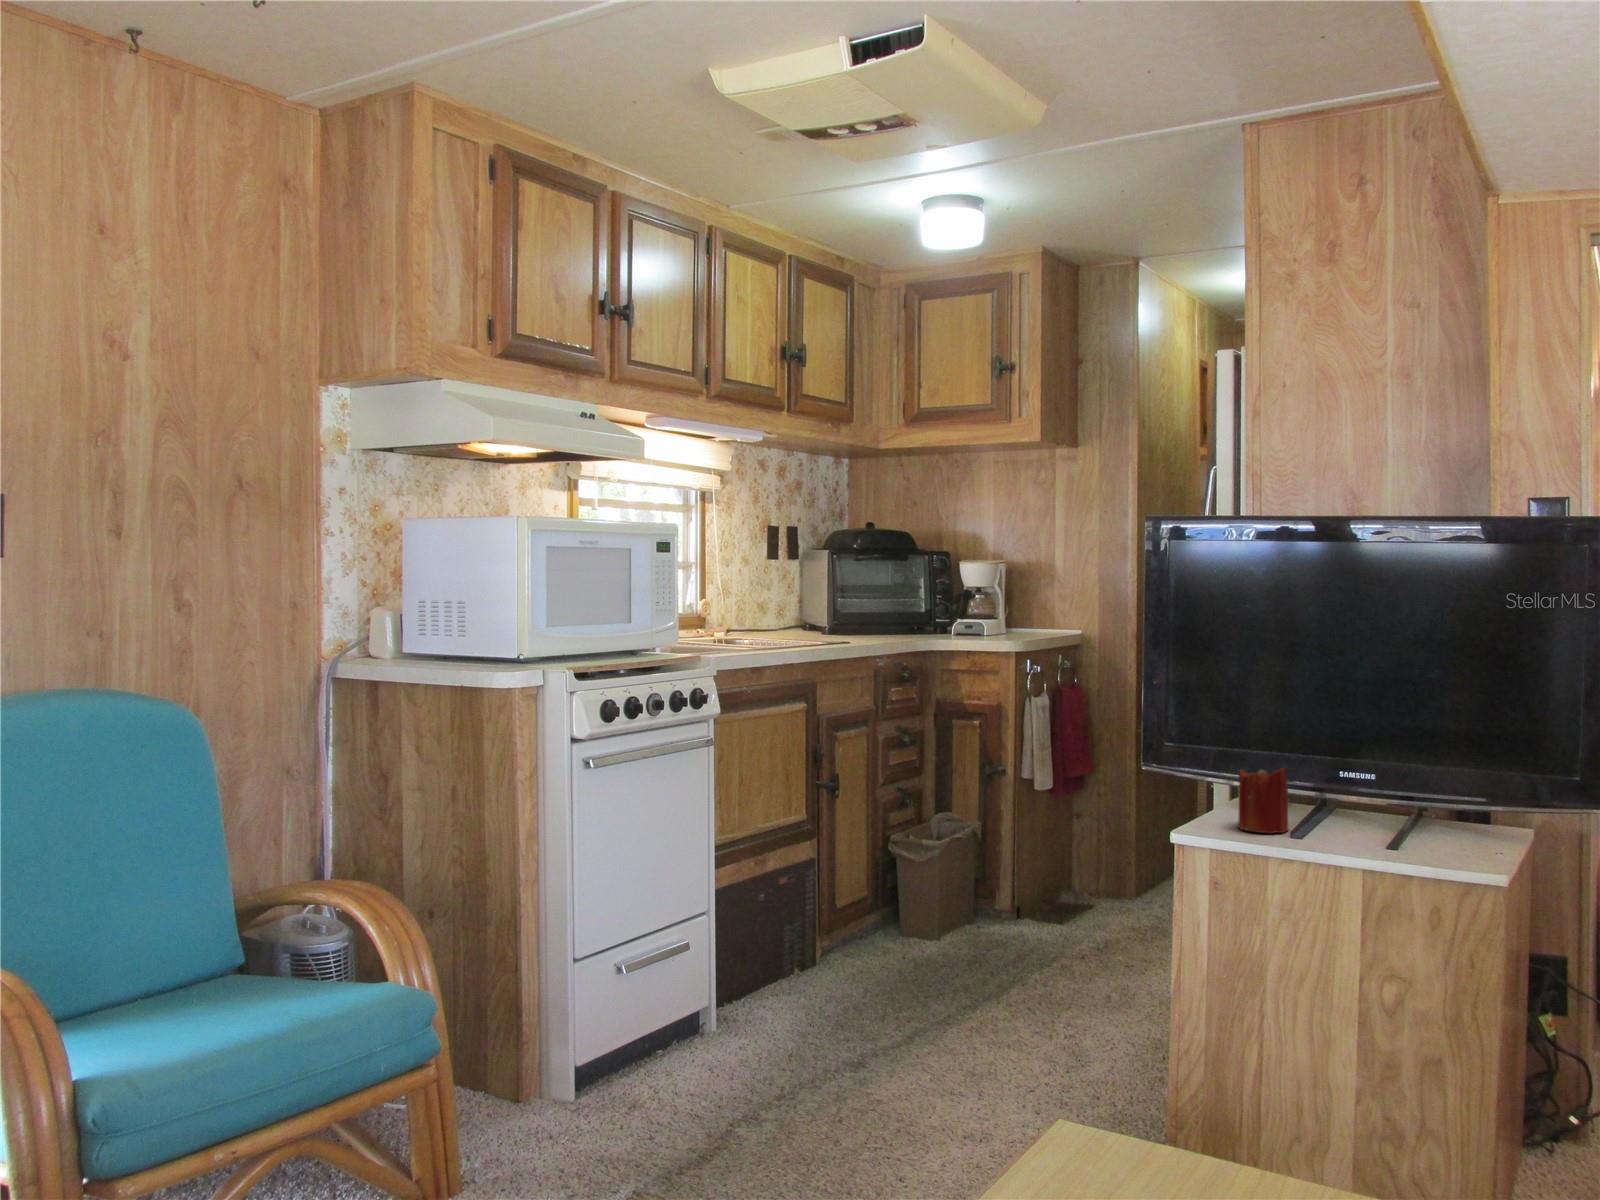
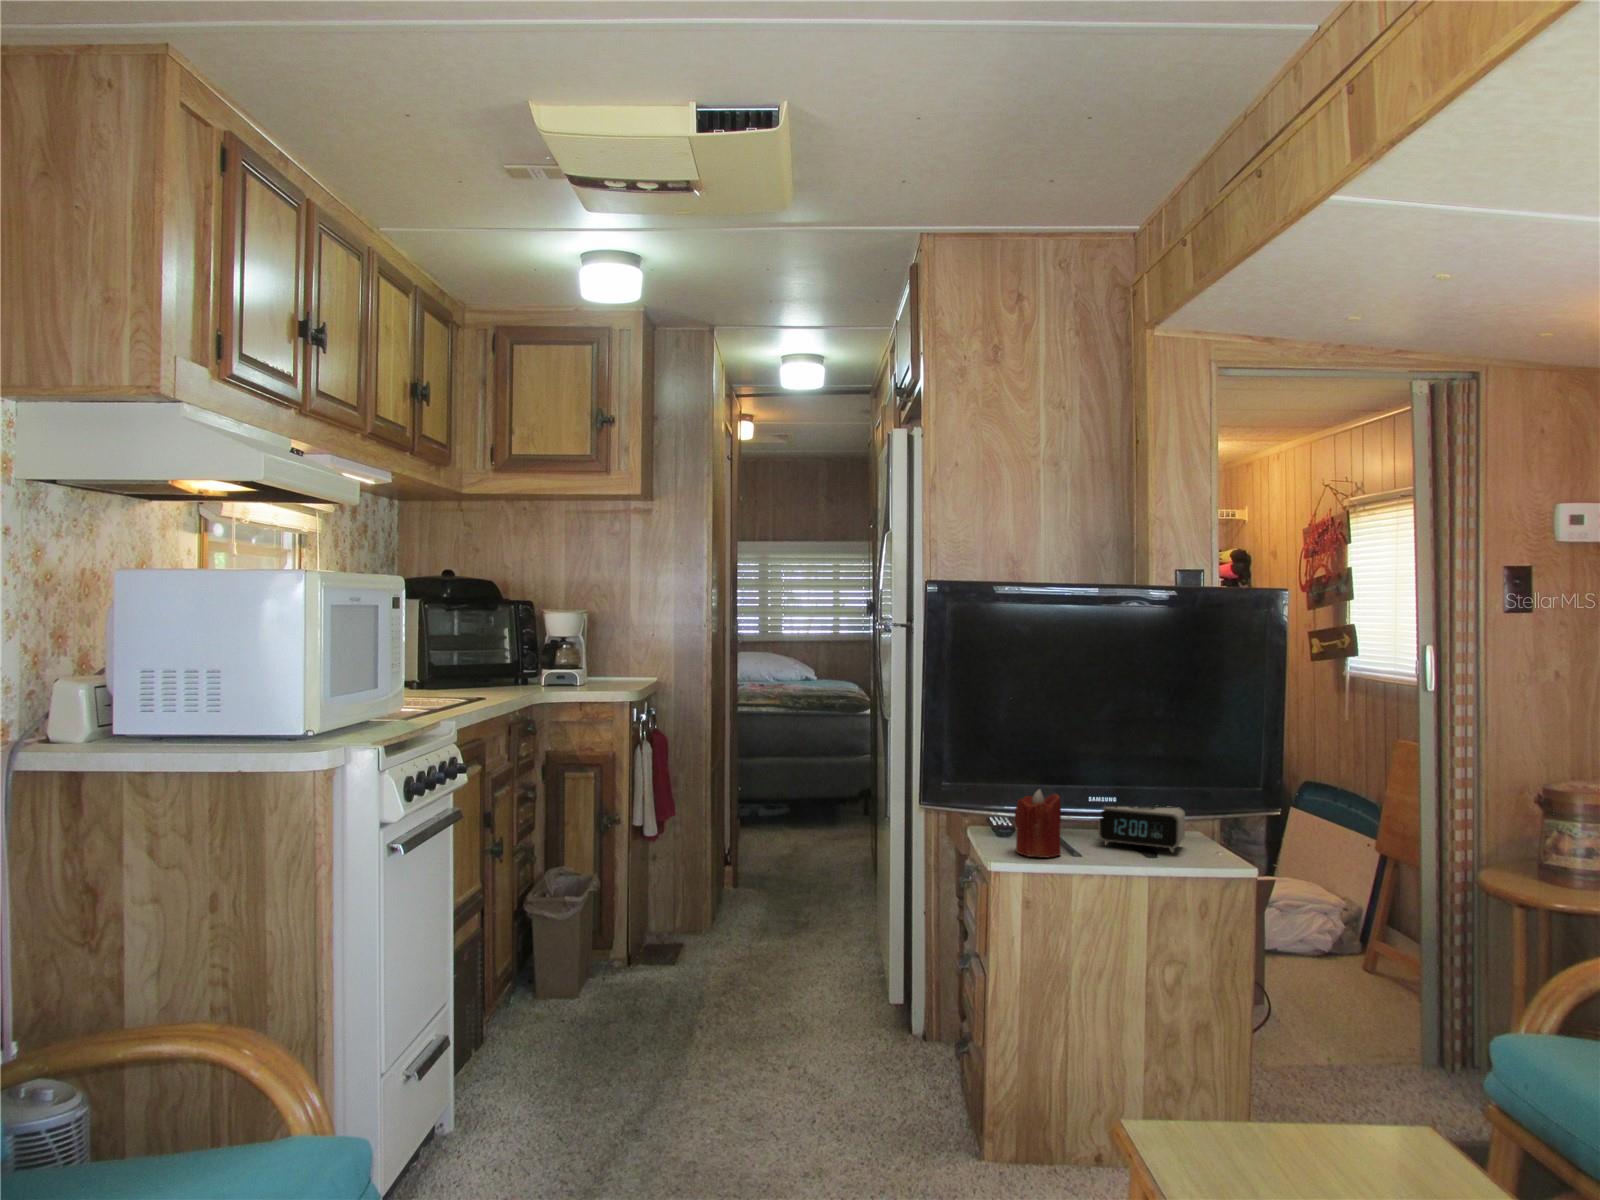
alarm clock: none [1352,783,1464,846] -> present [1098,807,1185,852]

